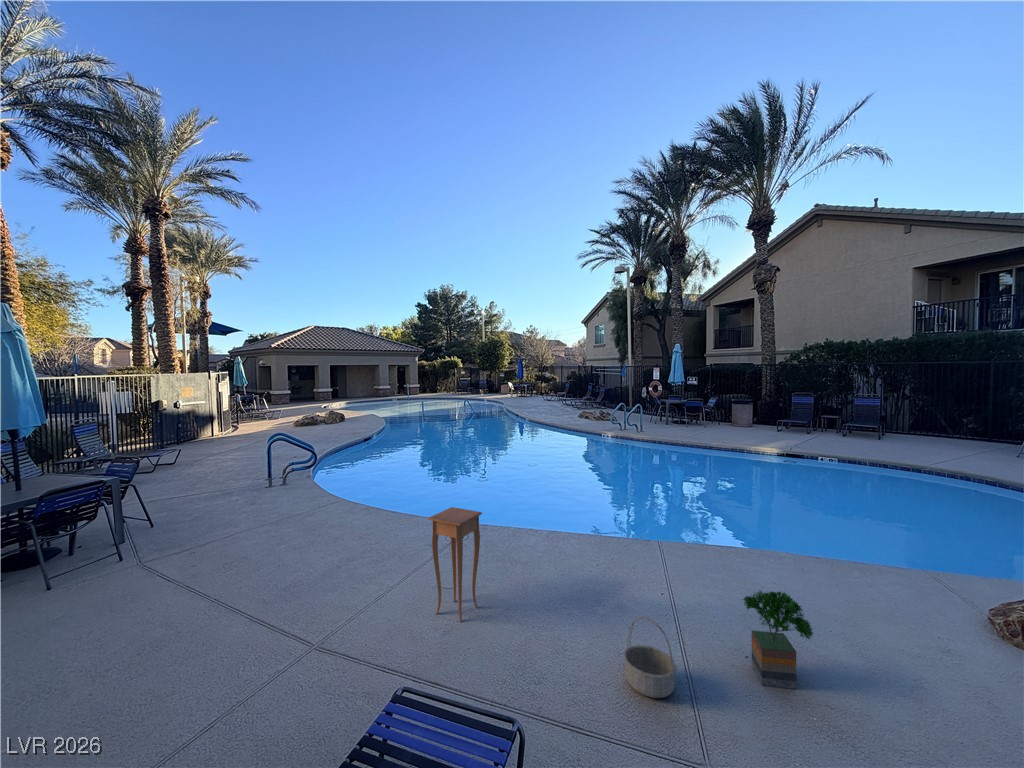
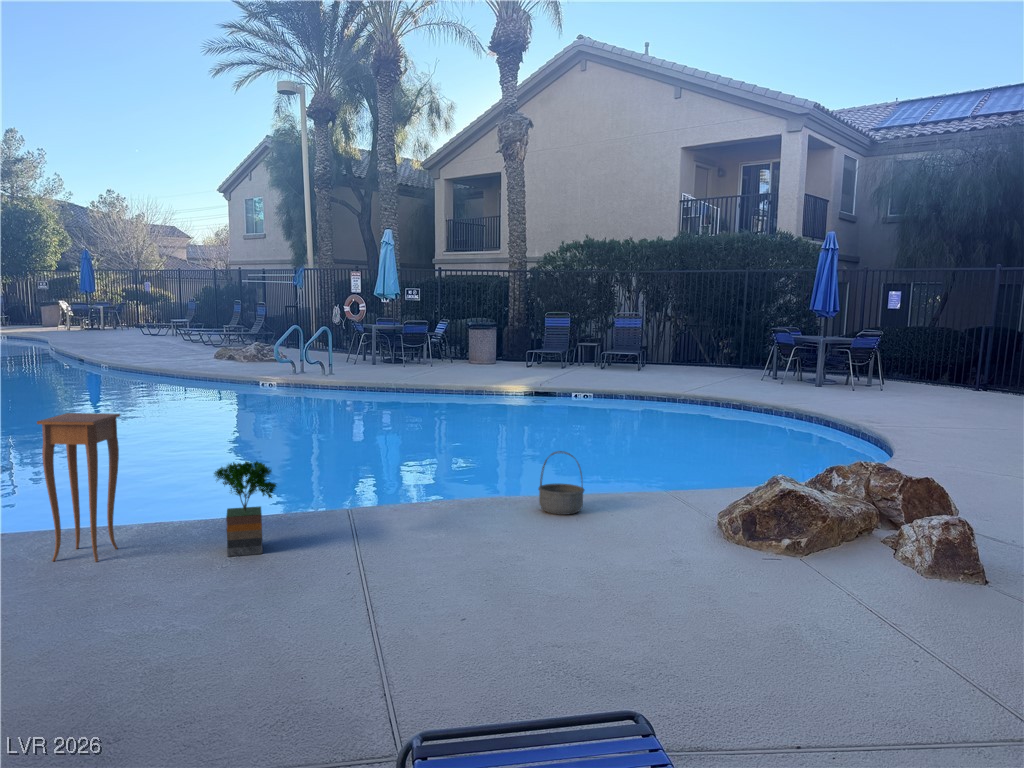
potted tree: present [743,591,813,689] -> present [214,461,276,556]
basket: present [623,616,677,698] -> present [538,451,584,515]

